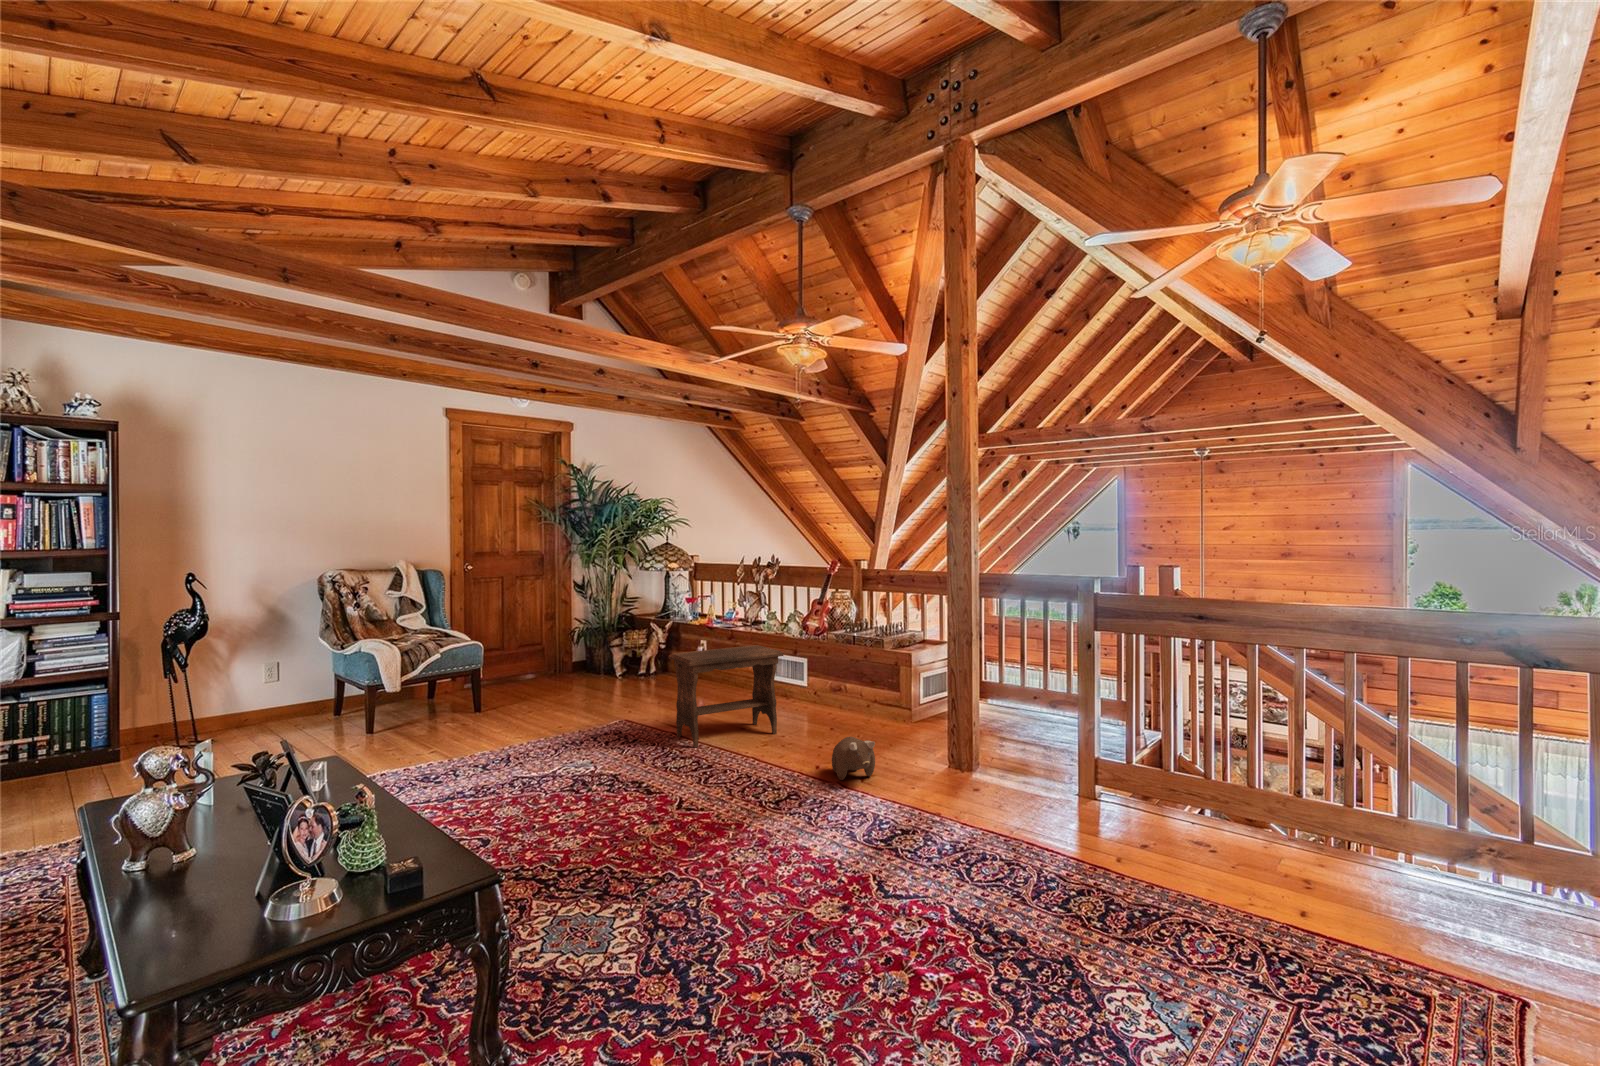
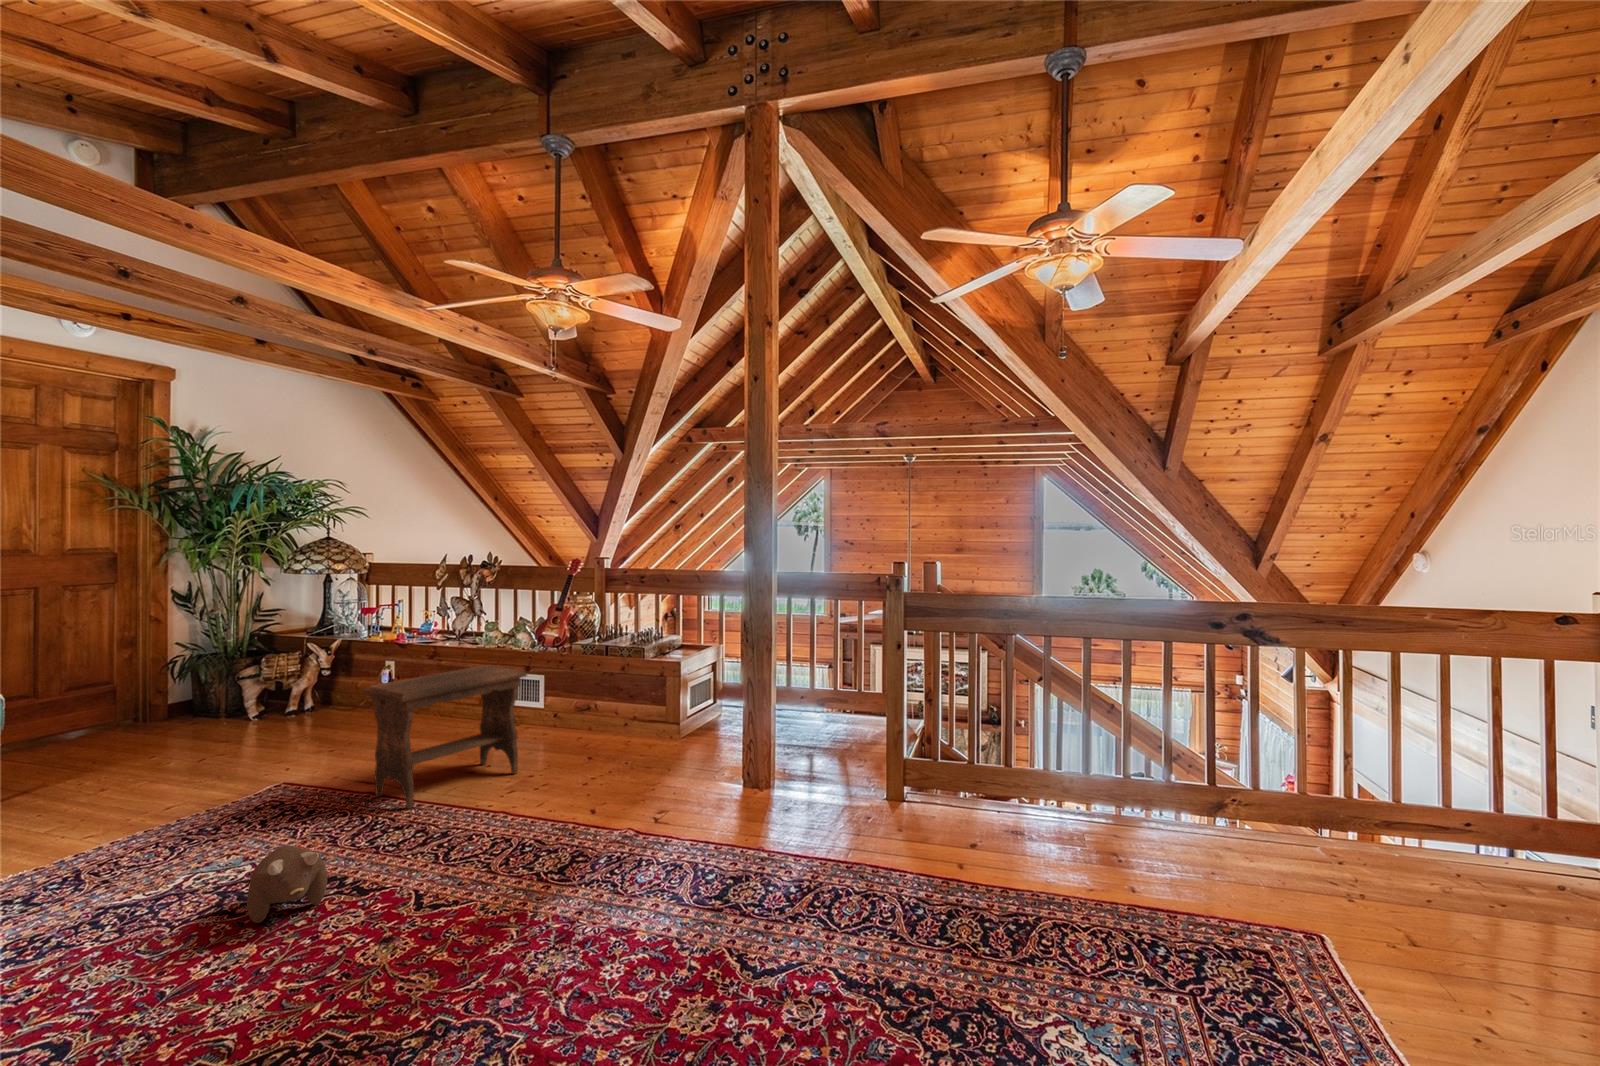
plush toy: present [832,737,875,780] -> present [247,846,327,923]

